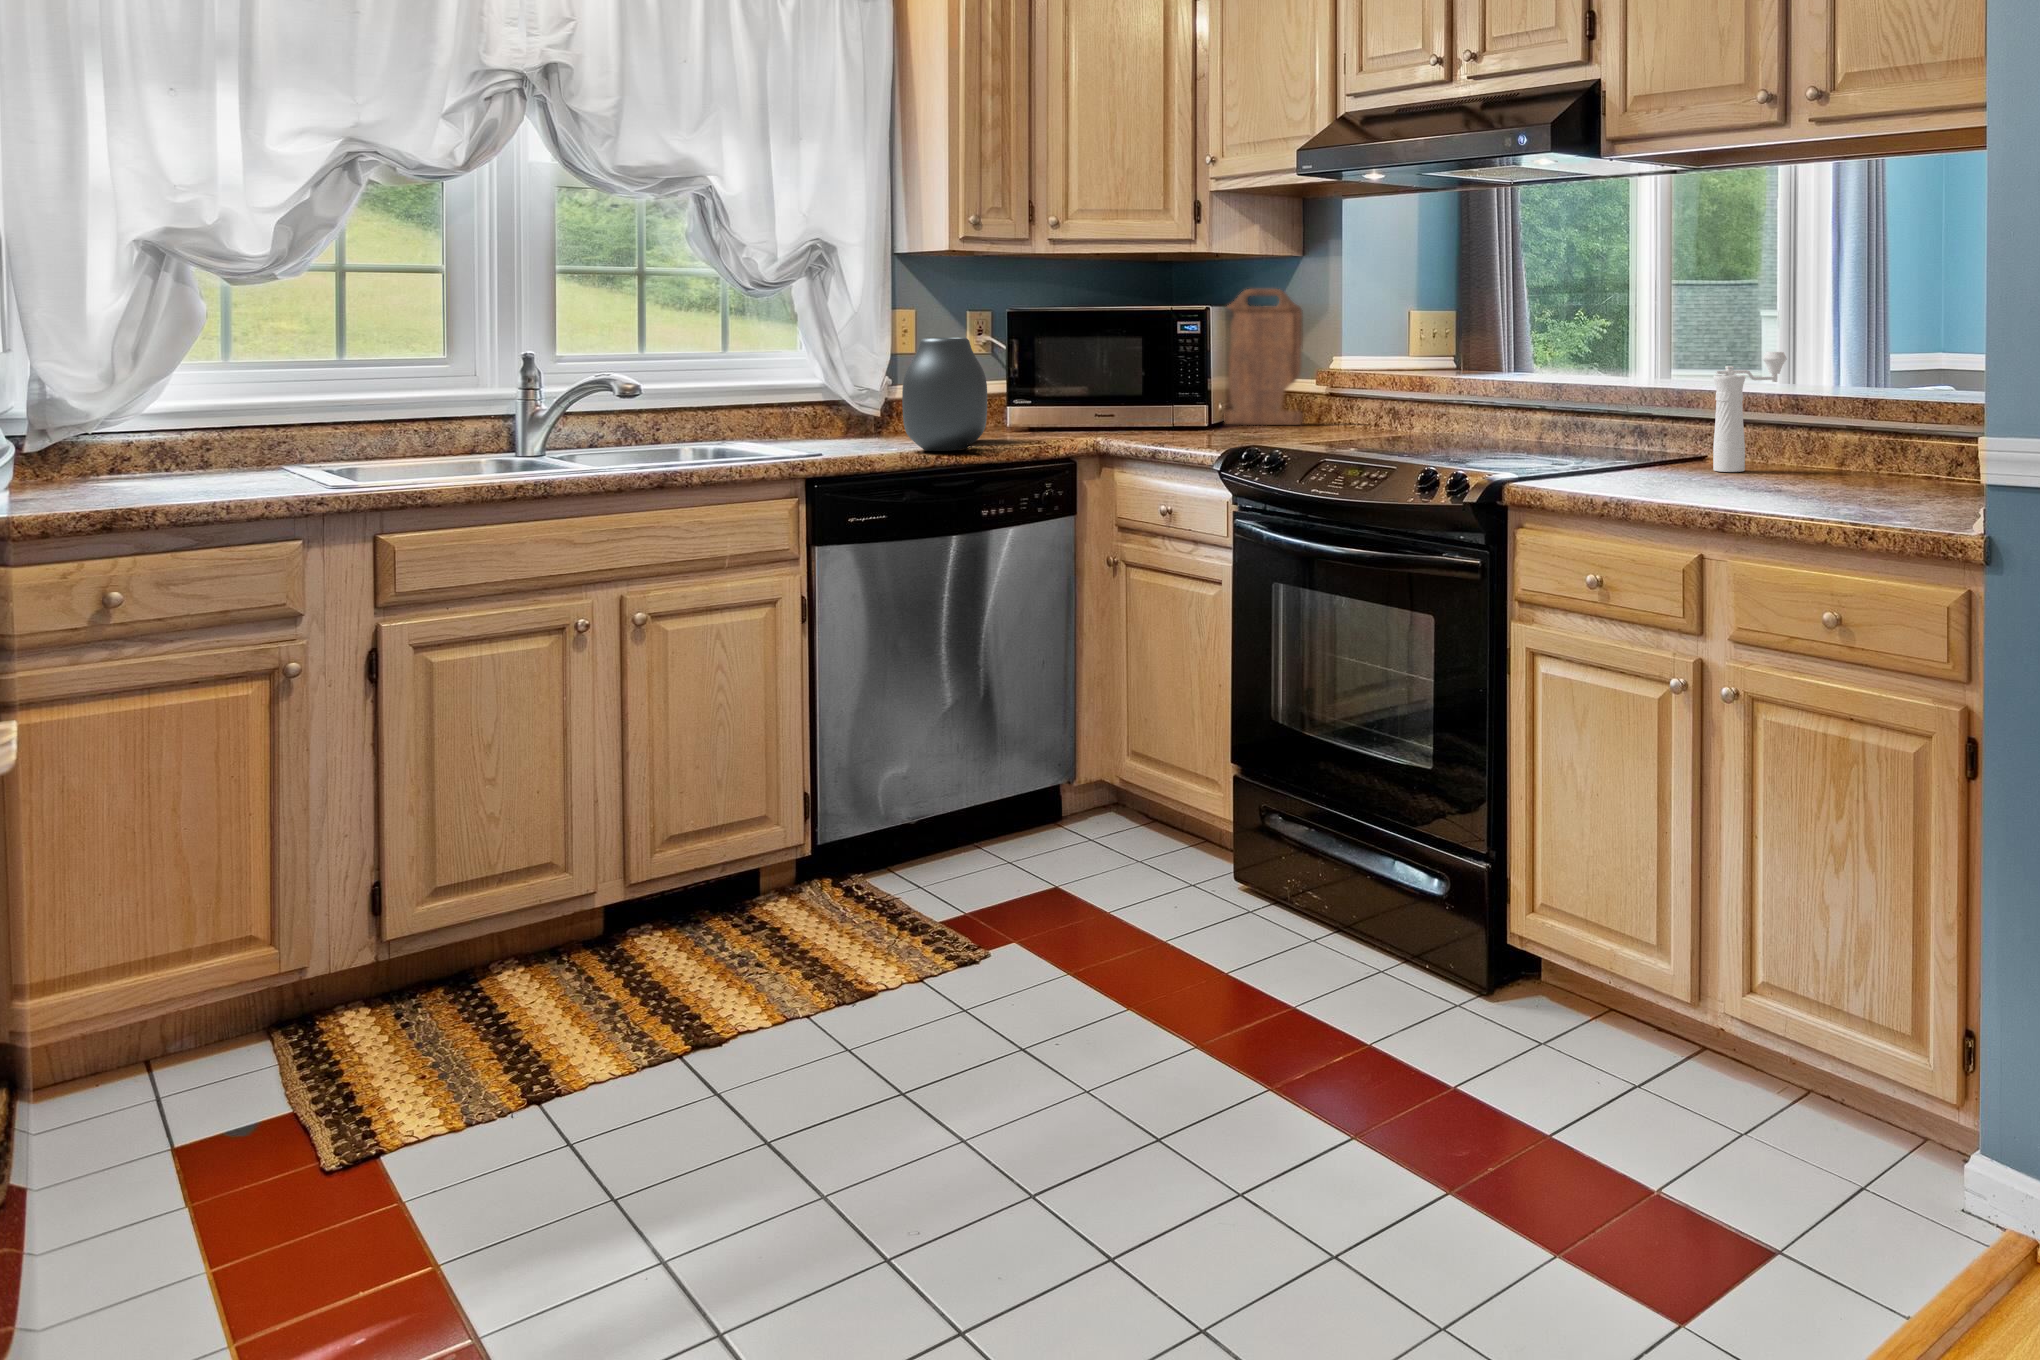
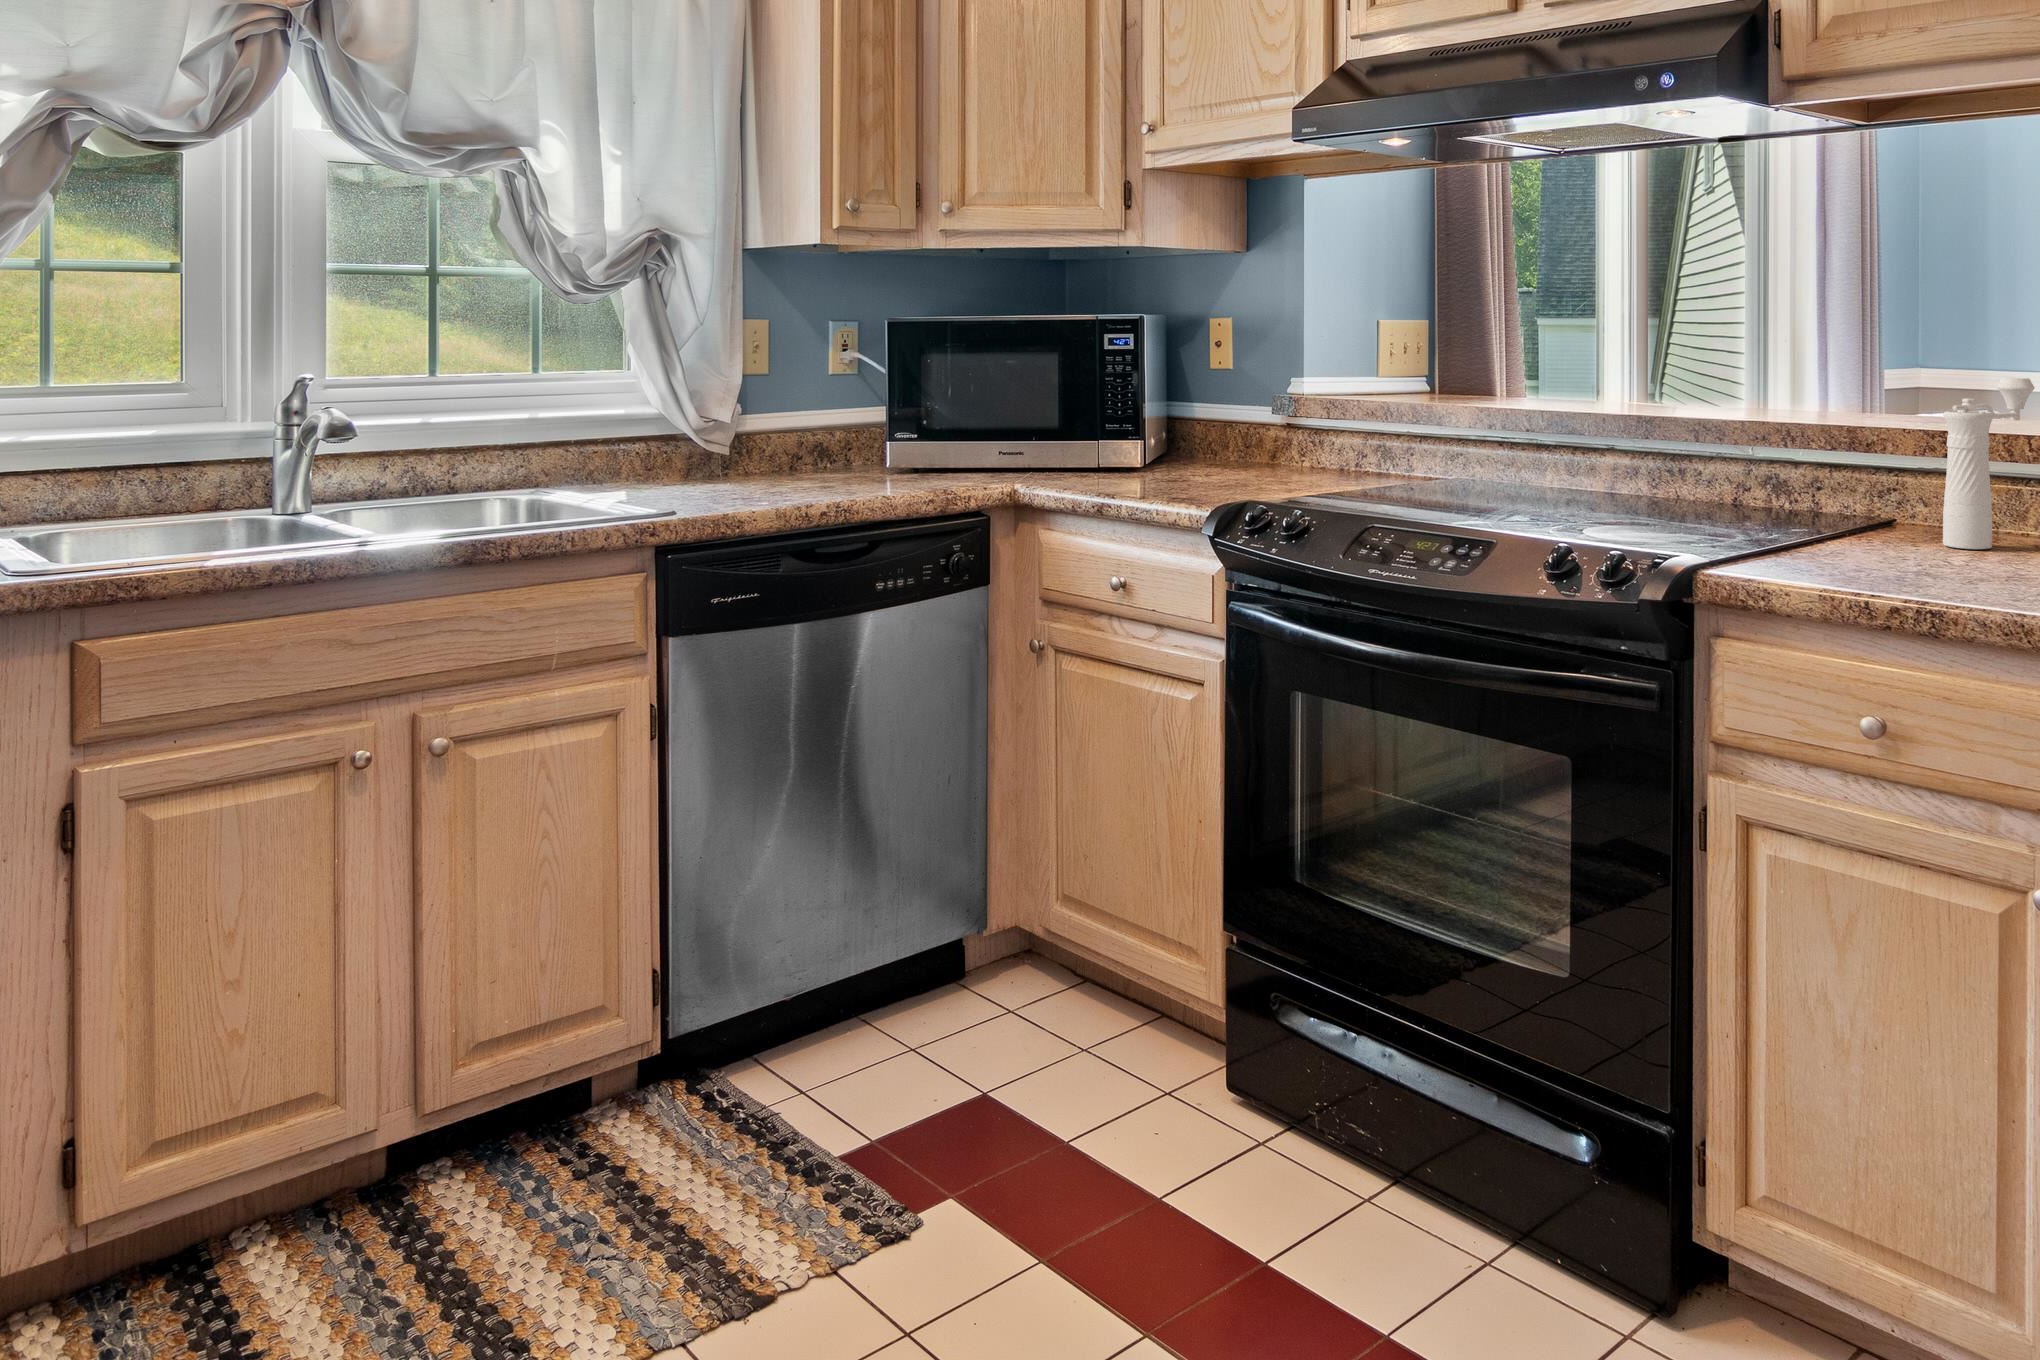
cutting board: present [1224,289,1303,425] -> none [1150,295,1248,464]
vase: present [902,338,987,451] -> none [775,356,880,504]

